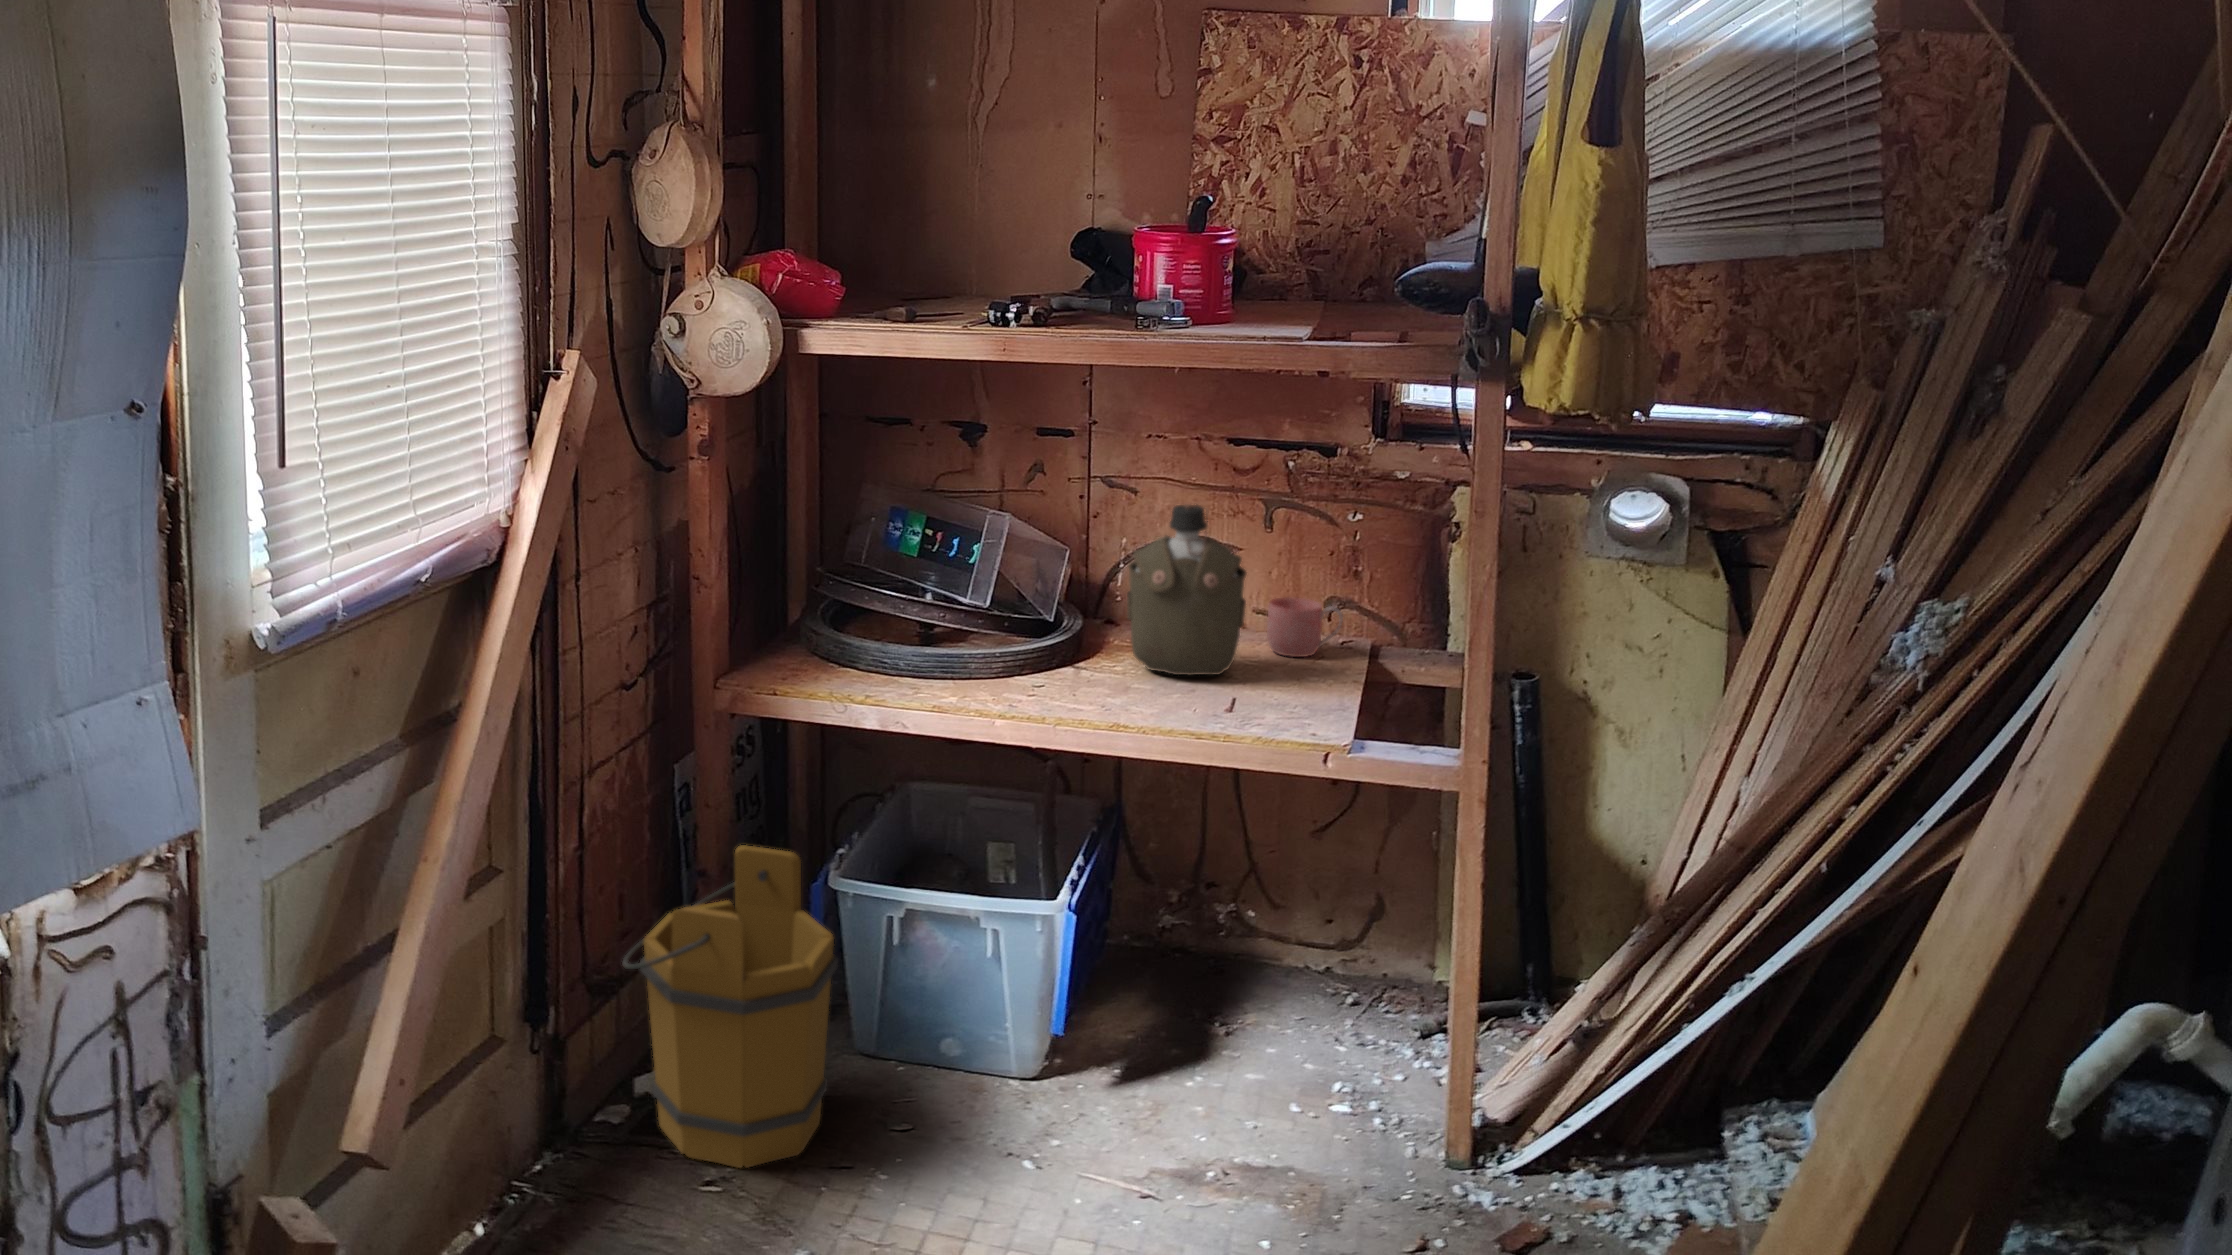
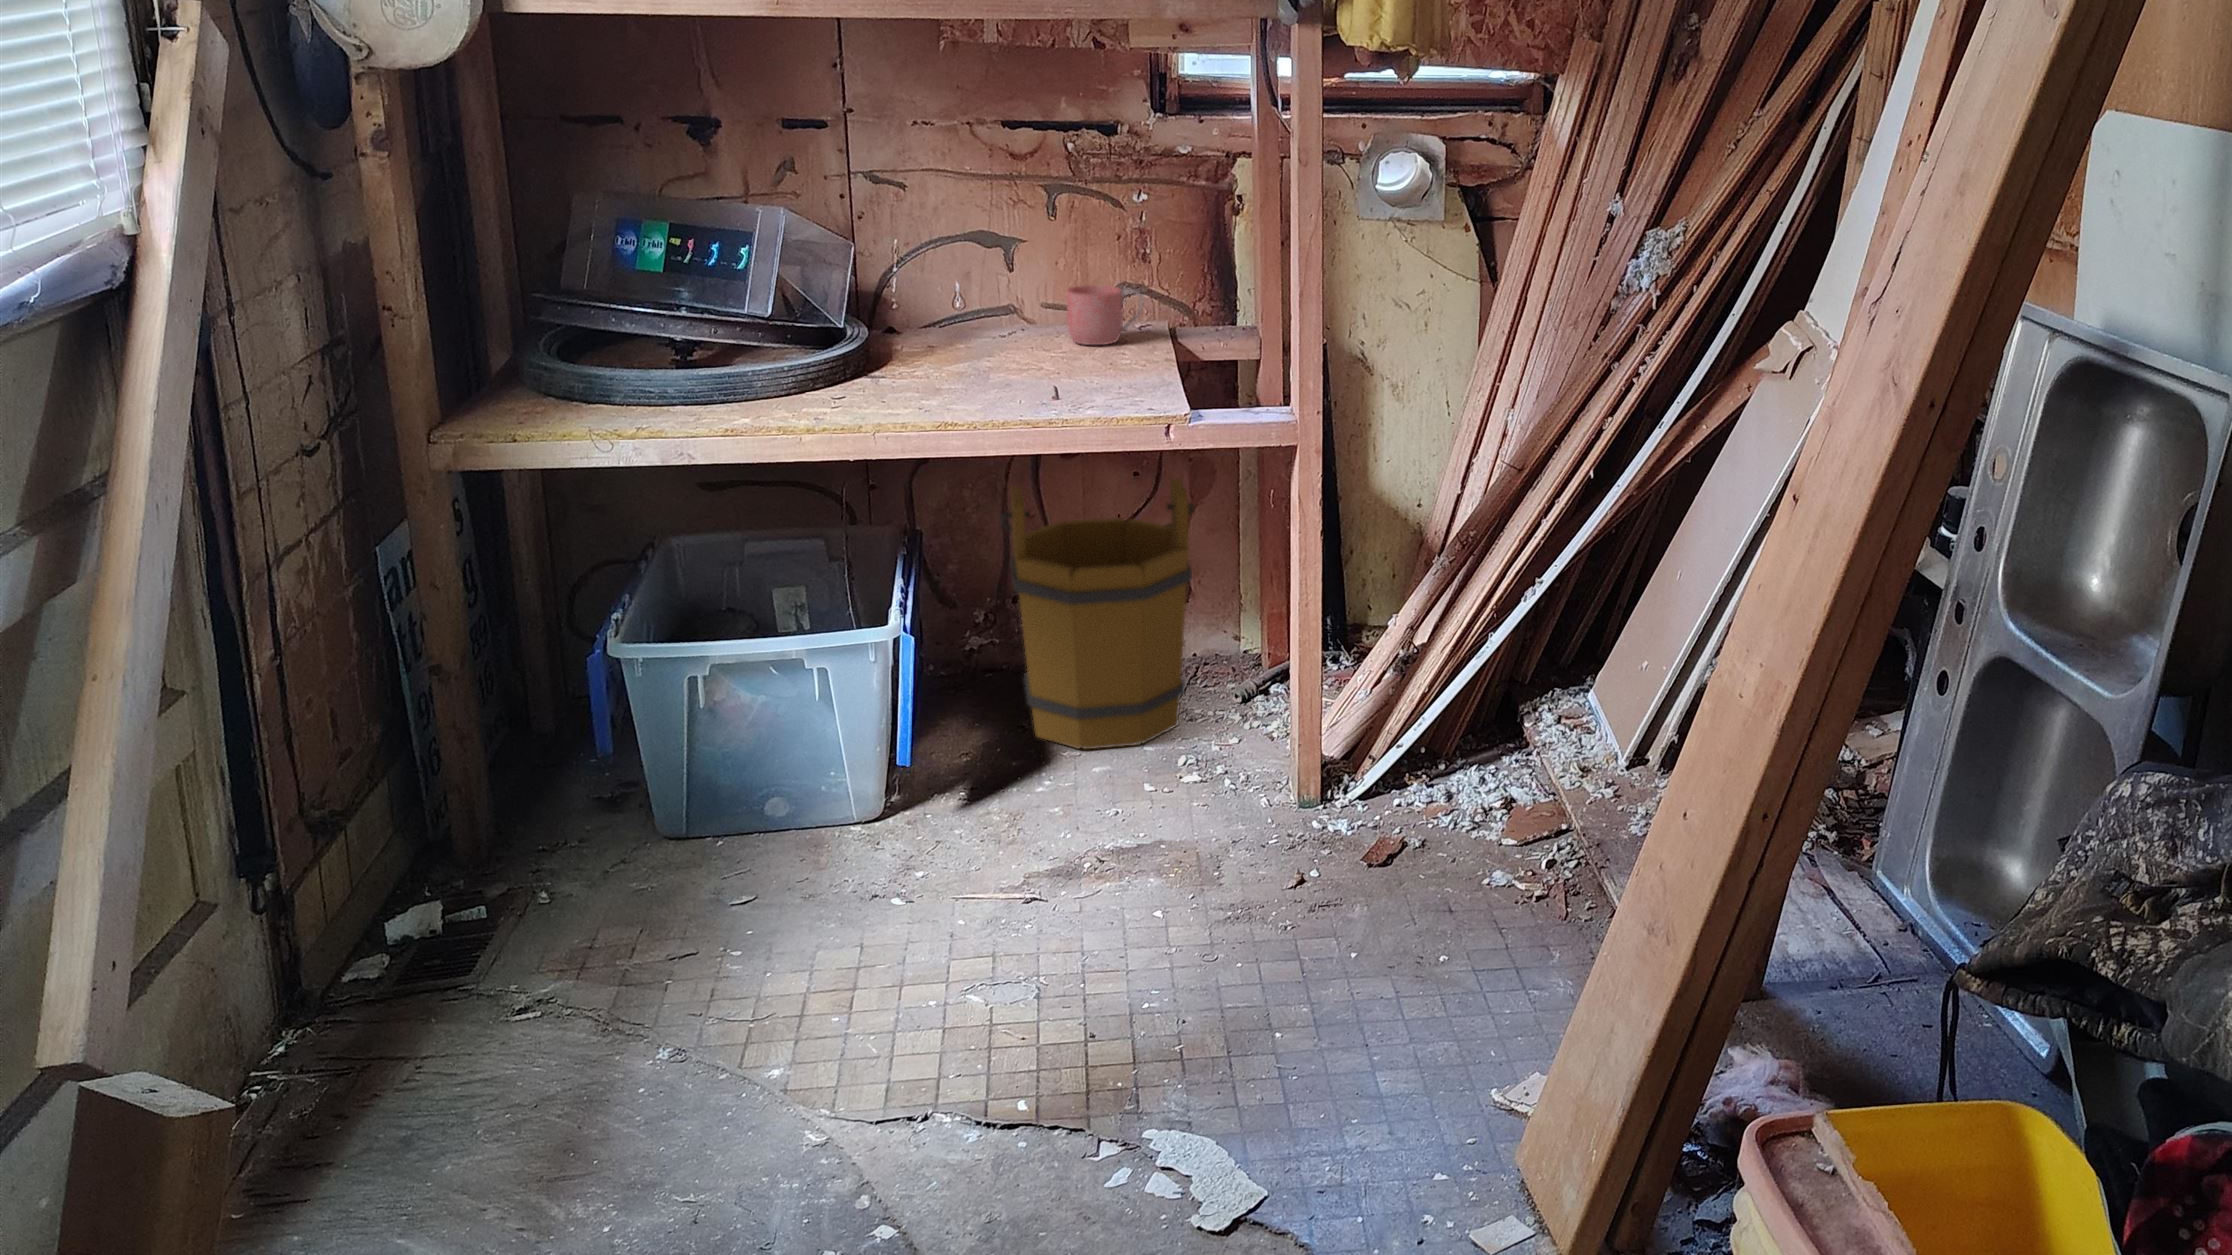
water bottle: present [1127,504,1246,675] -> none [921,184,1052,372]
bucket: present [622,845,838,1168] -> present [1000,479,1195,749]

